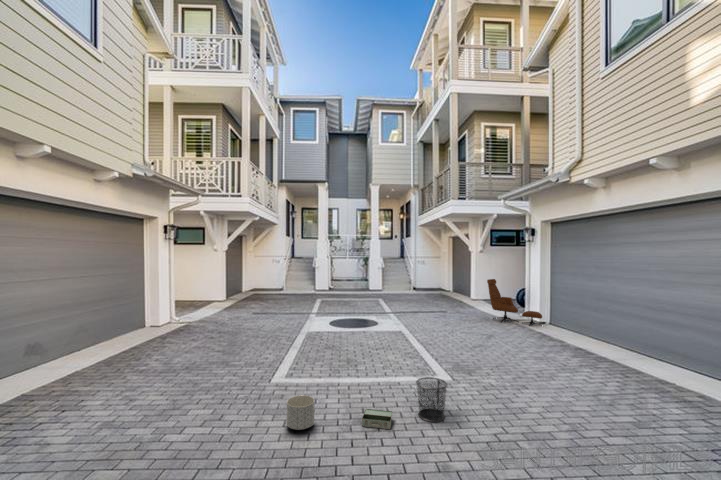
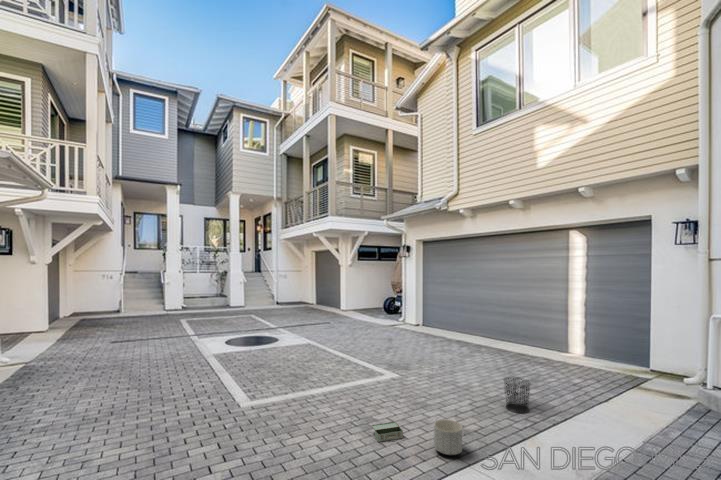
lounge chair: present [487,279,542,326] -> none [373,290,418,330]
trash can: present [416,377,447,422] -> present [504,377,530,413]
planter: present [287,395,314,430] -> present [434,419,462,455]

